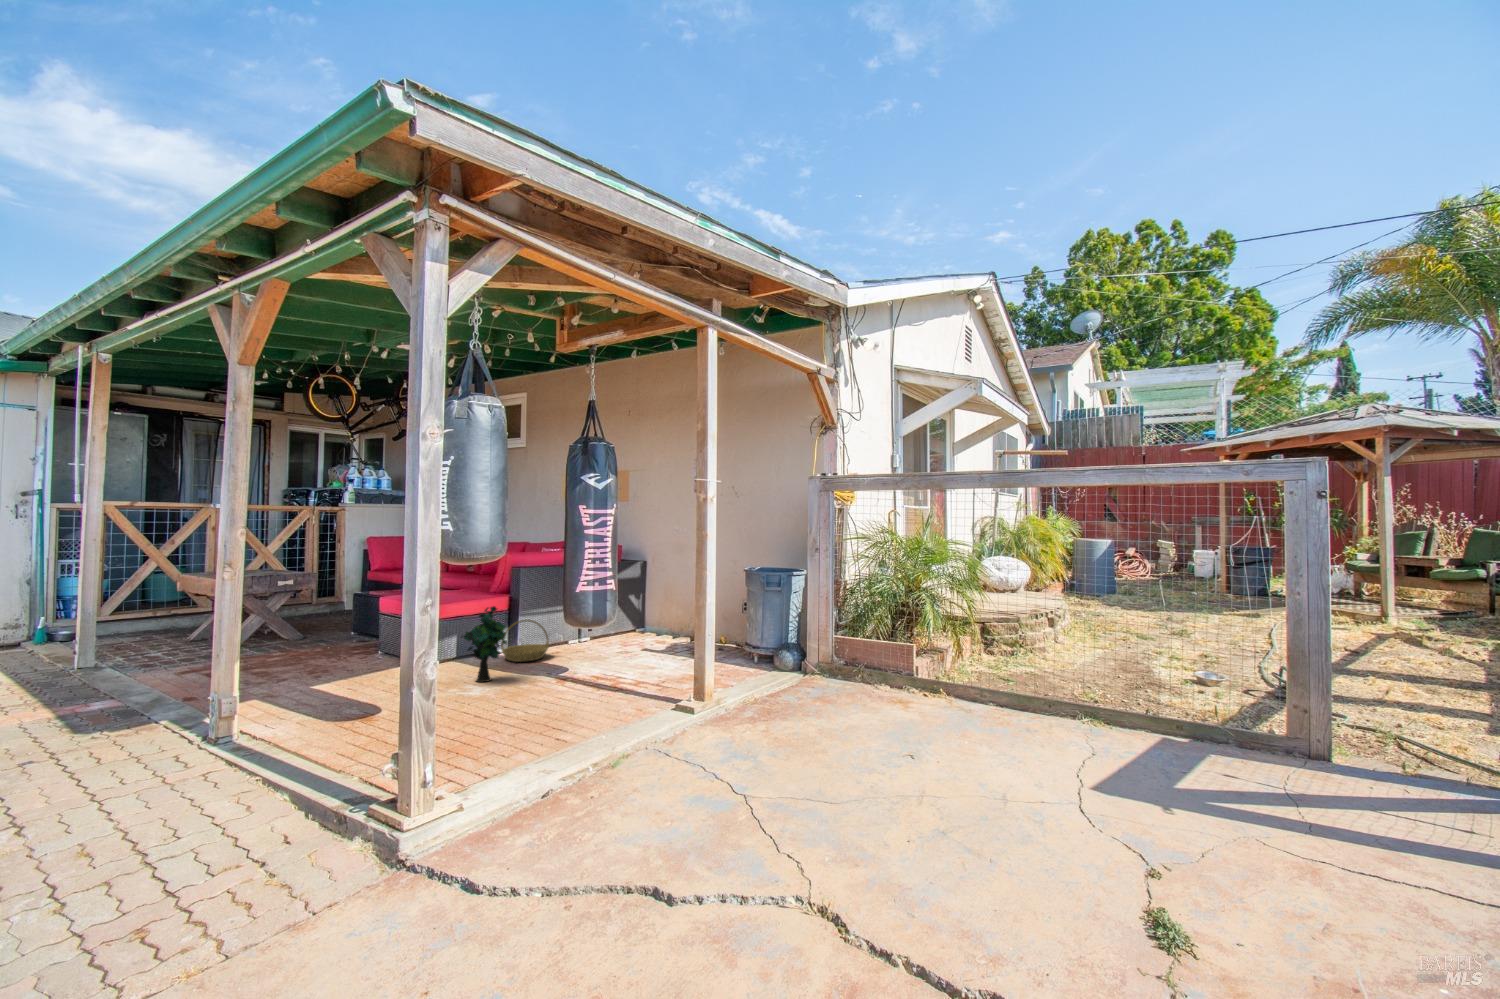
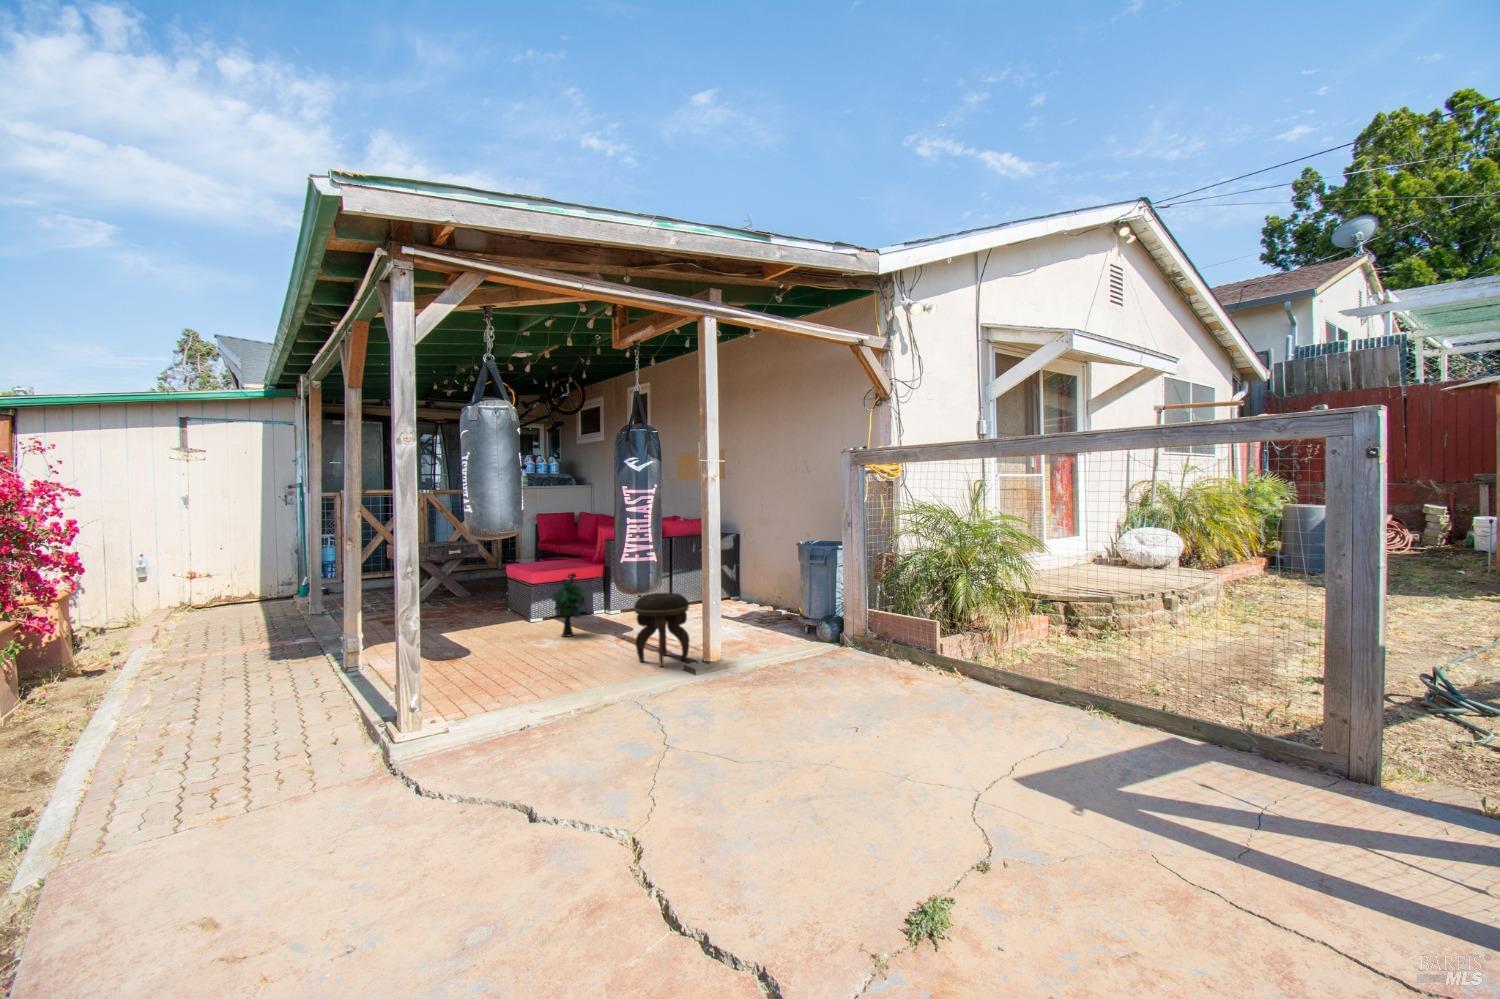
basket: present [501,620,549,662] -> none [595,586,635,622]
footstool: none [598,626,660,711] -> present [634,593,690,667]

